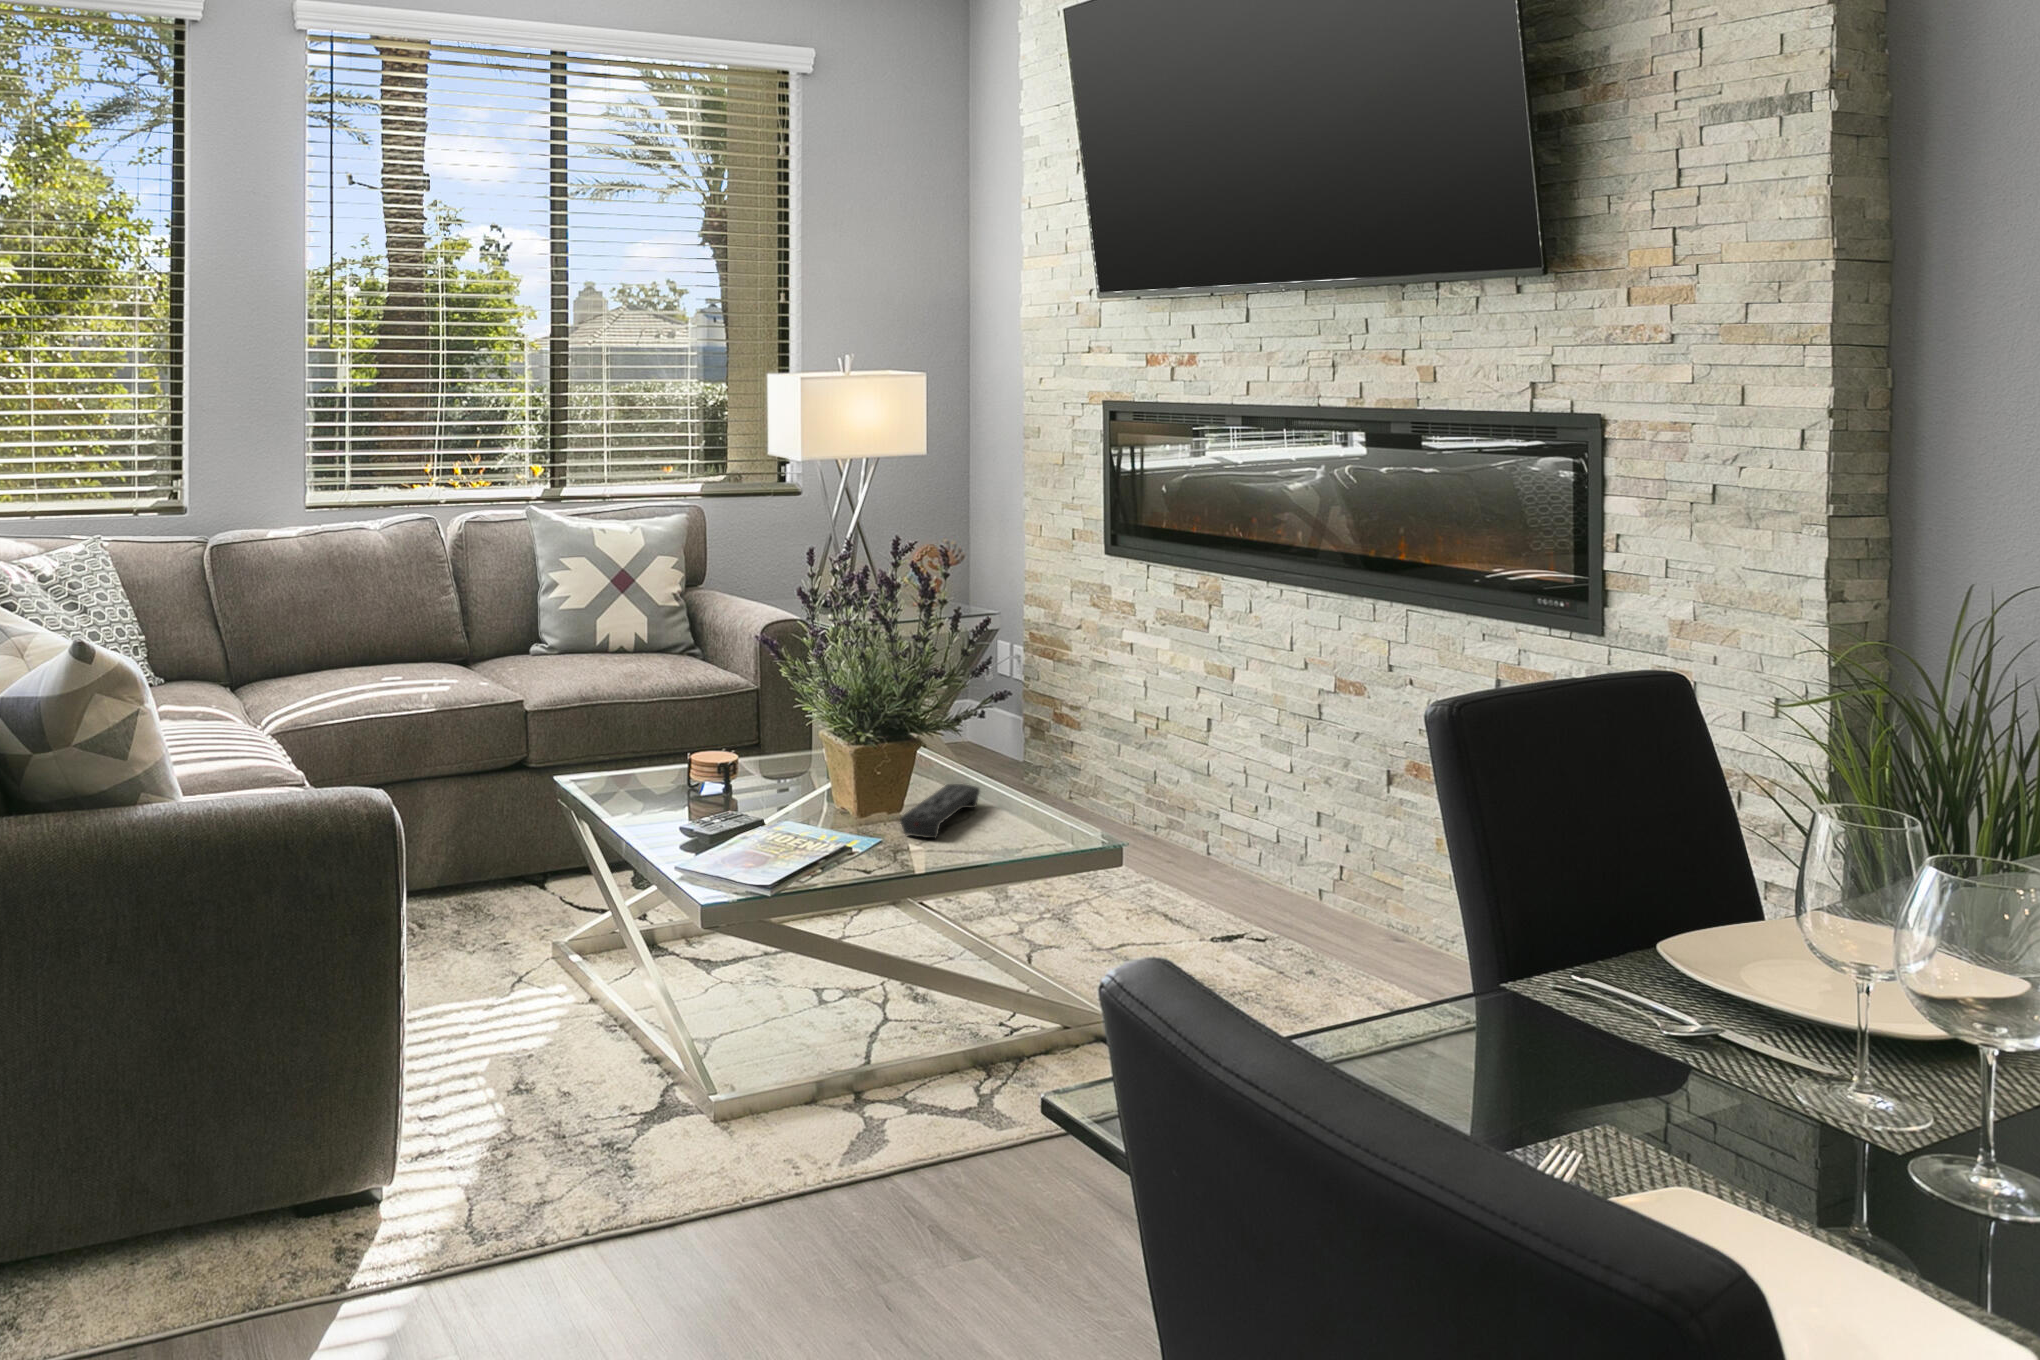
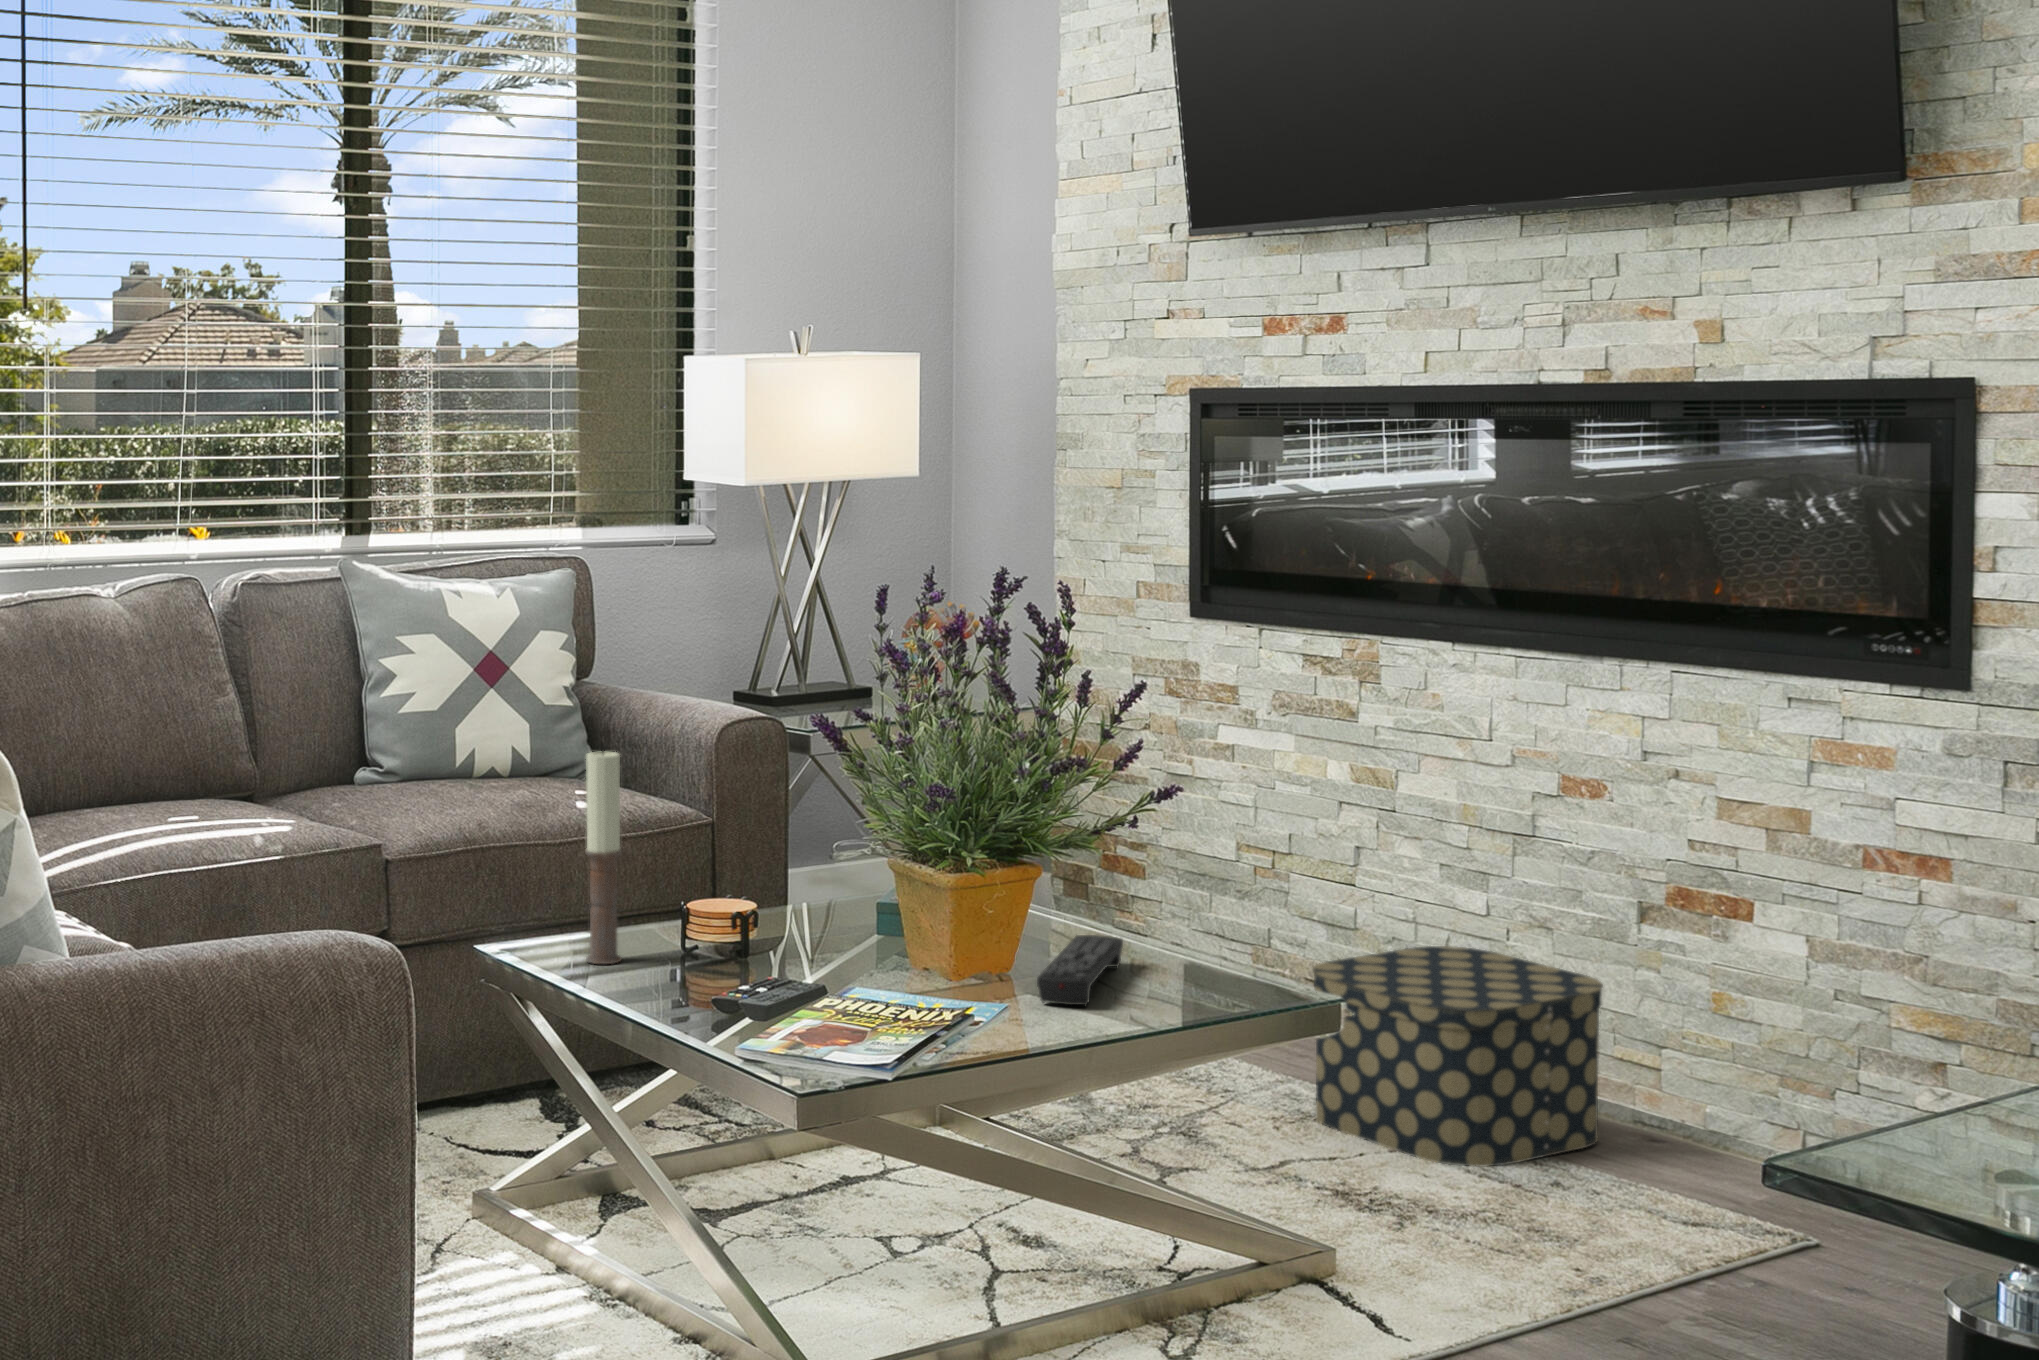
candle: none [611,643,636,792] -> present [585,750,622,964]
storage box: none [1156,789,1362,952] -> present [1313,946,1603,1166]

